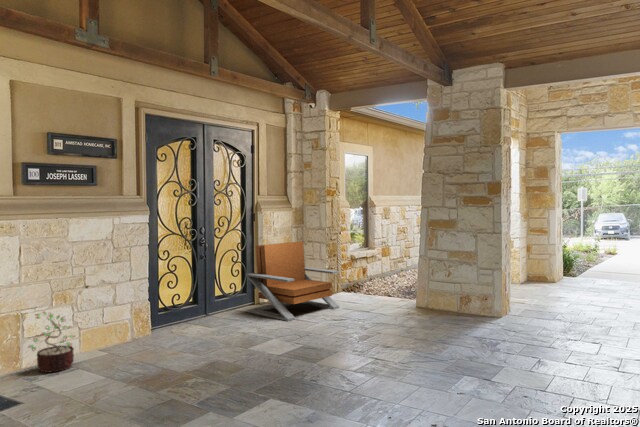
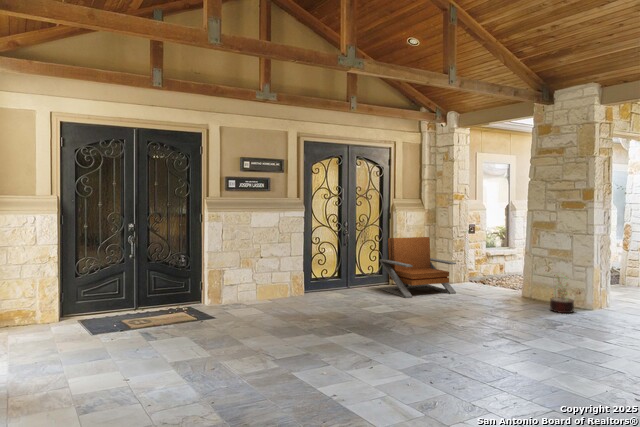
decorative plant: present [29,312,74,373] -> present [550,274,574,313]

